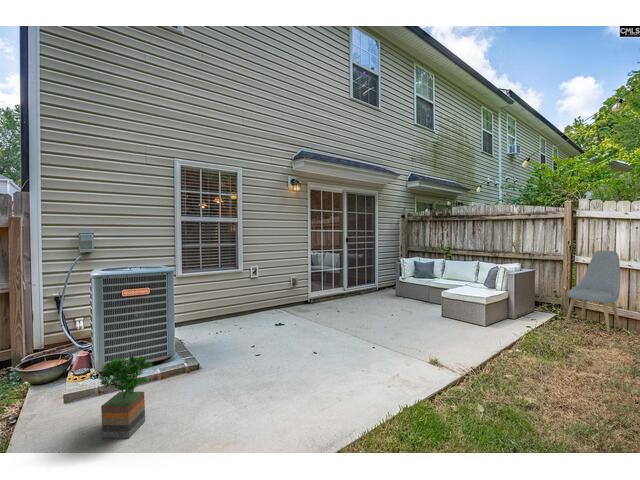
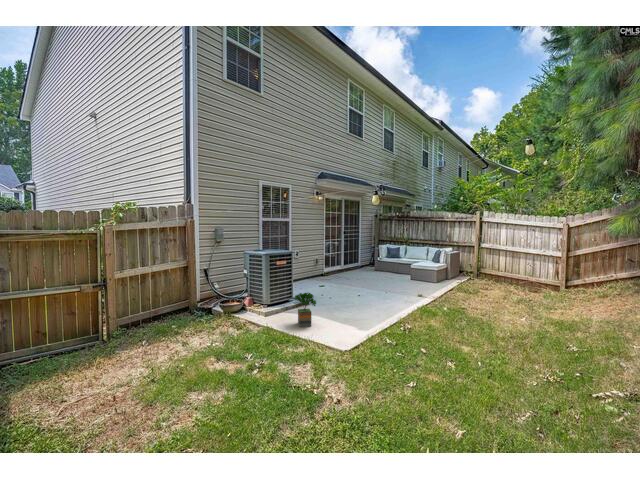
chair: present [565,251,620,333] -> none [475,240,501,284]

